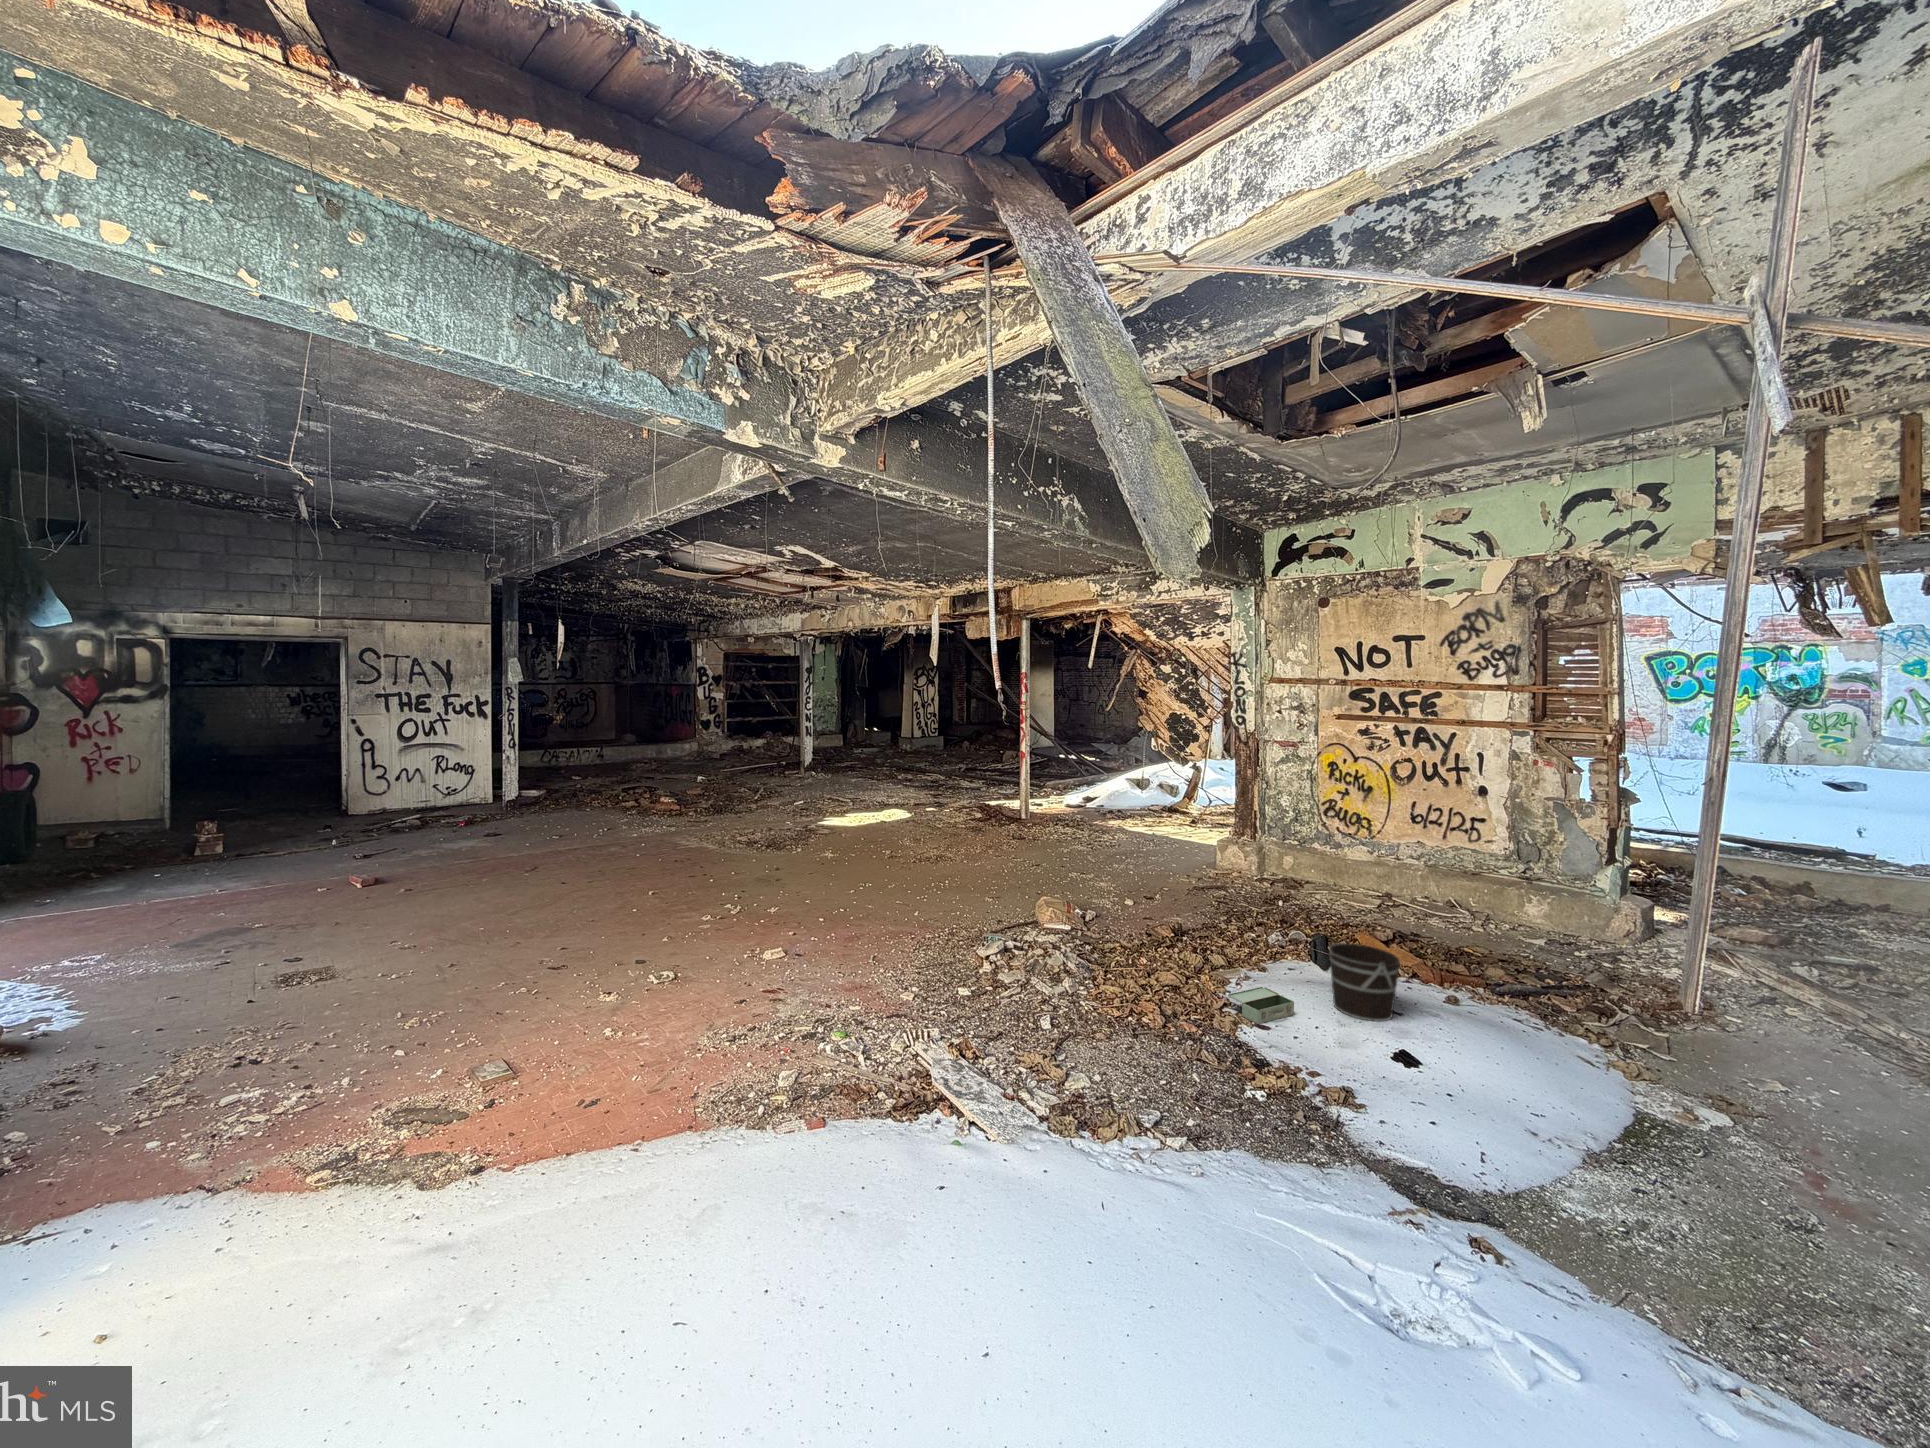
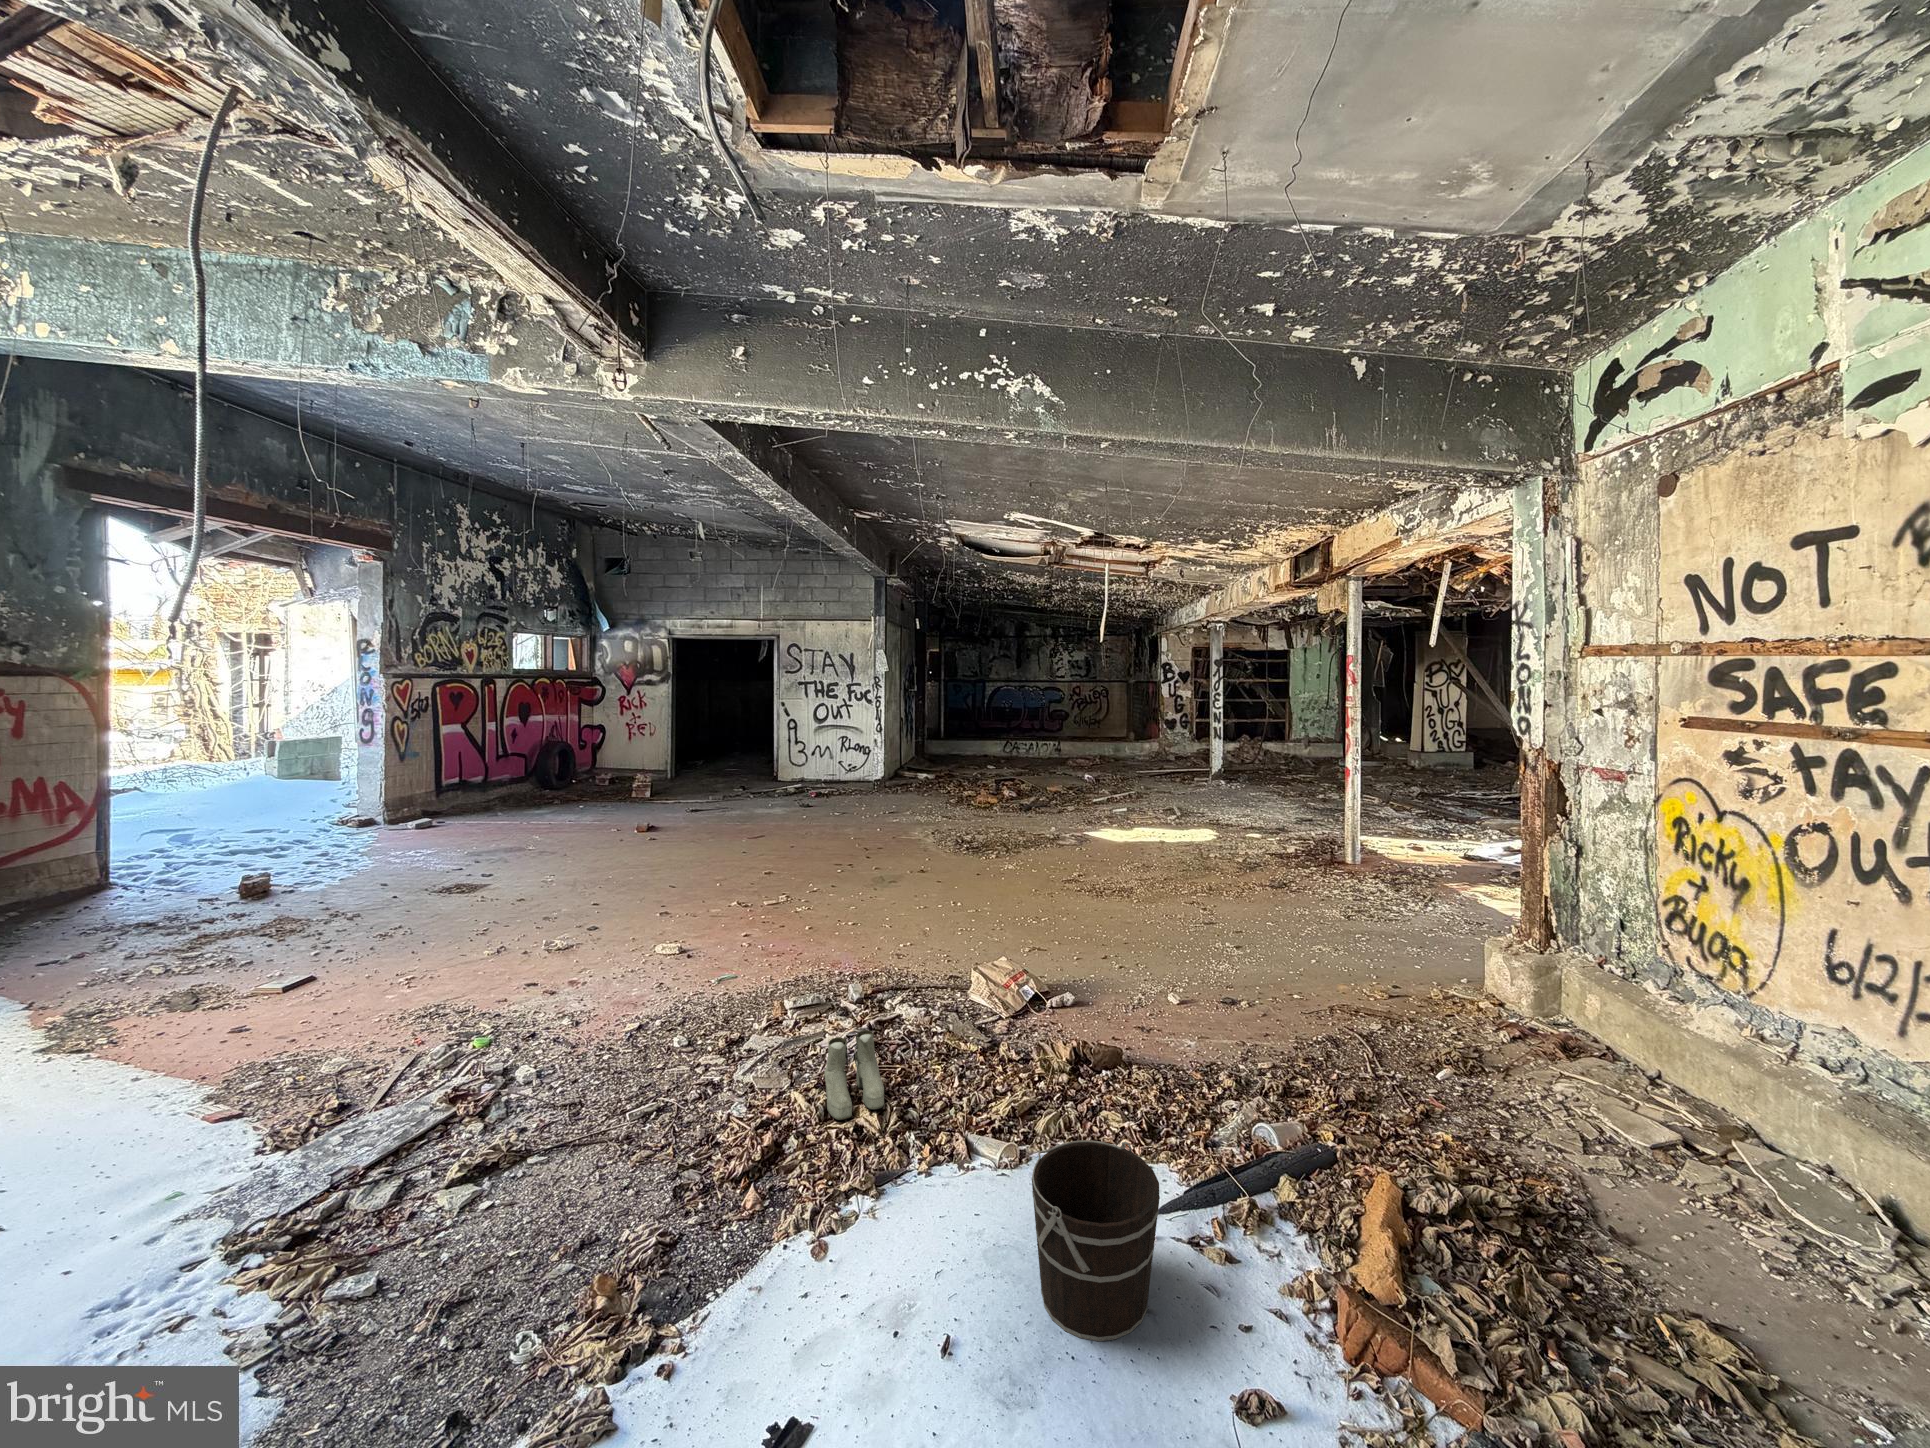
boots: none [1108,949,1154,1003] -> present [825,1030,884,1120]
toolbox: present [1228,987,1294,1024] -> none [876,1153,982,1237]

